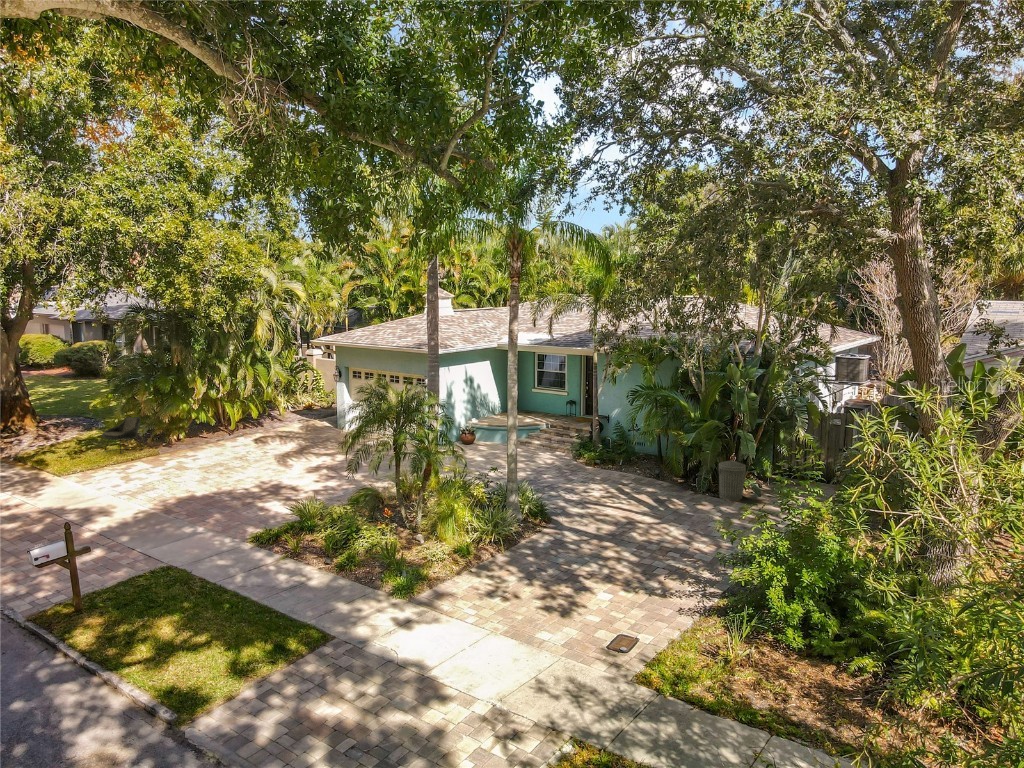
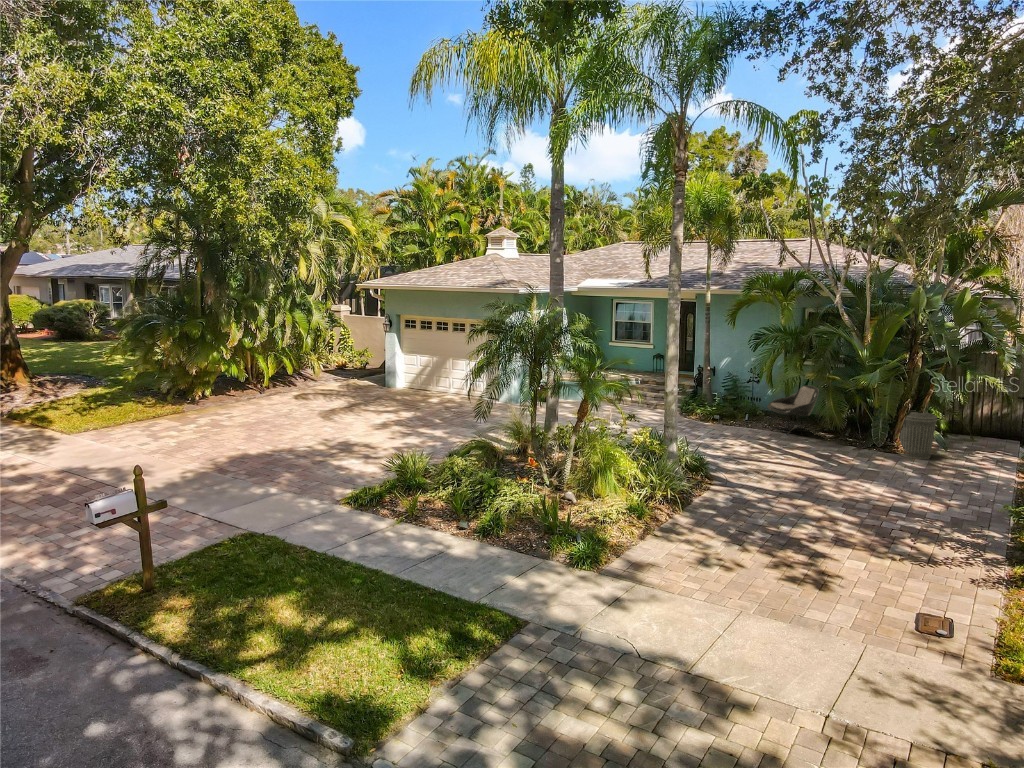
lounge chair: present [102,417,140,453] -> present [767,386,819,435]

